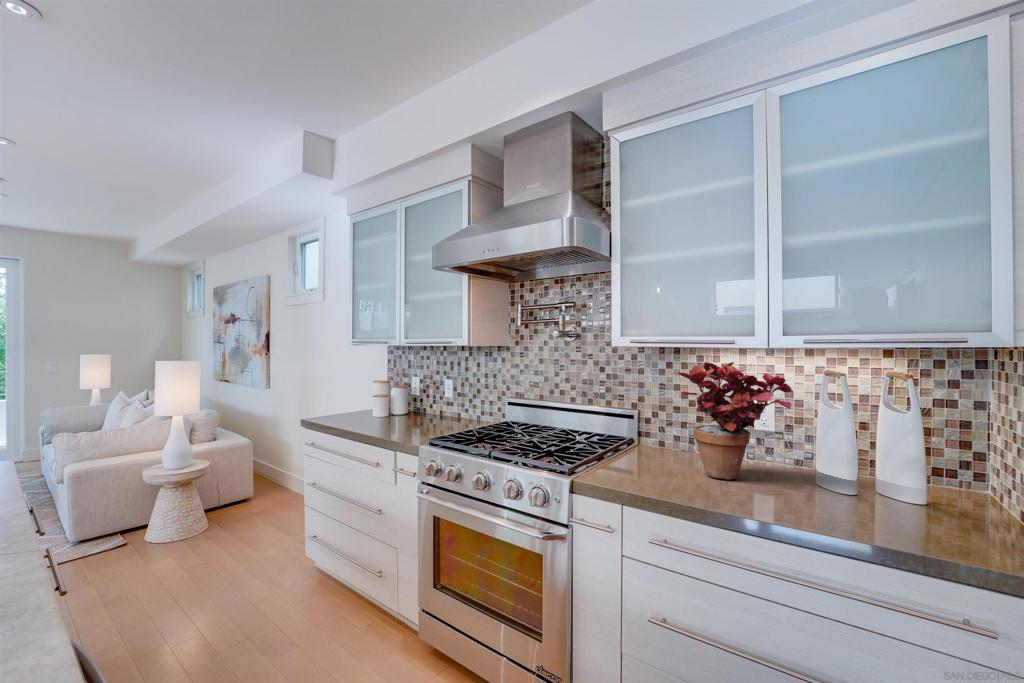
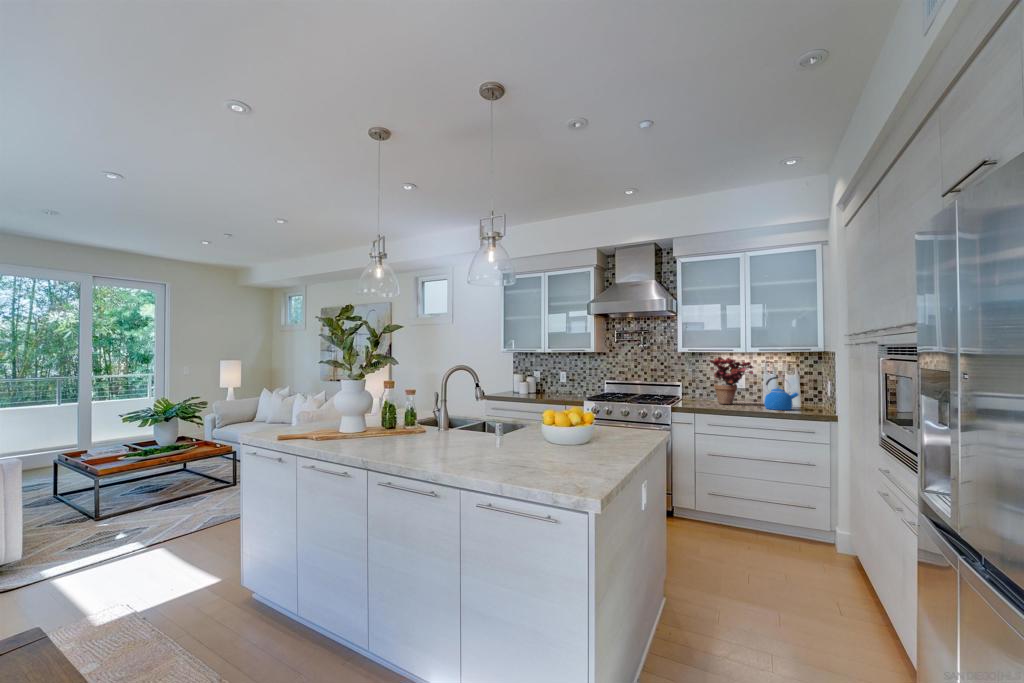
kettle: none [820,425,929,531] -> present [764,377,799,410]

